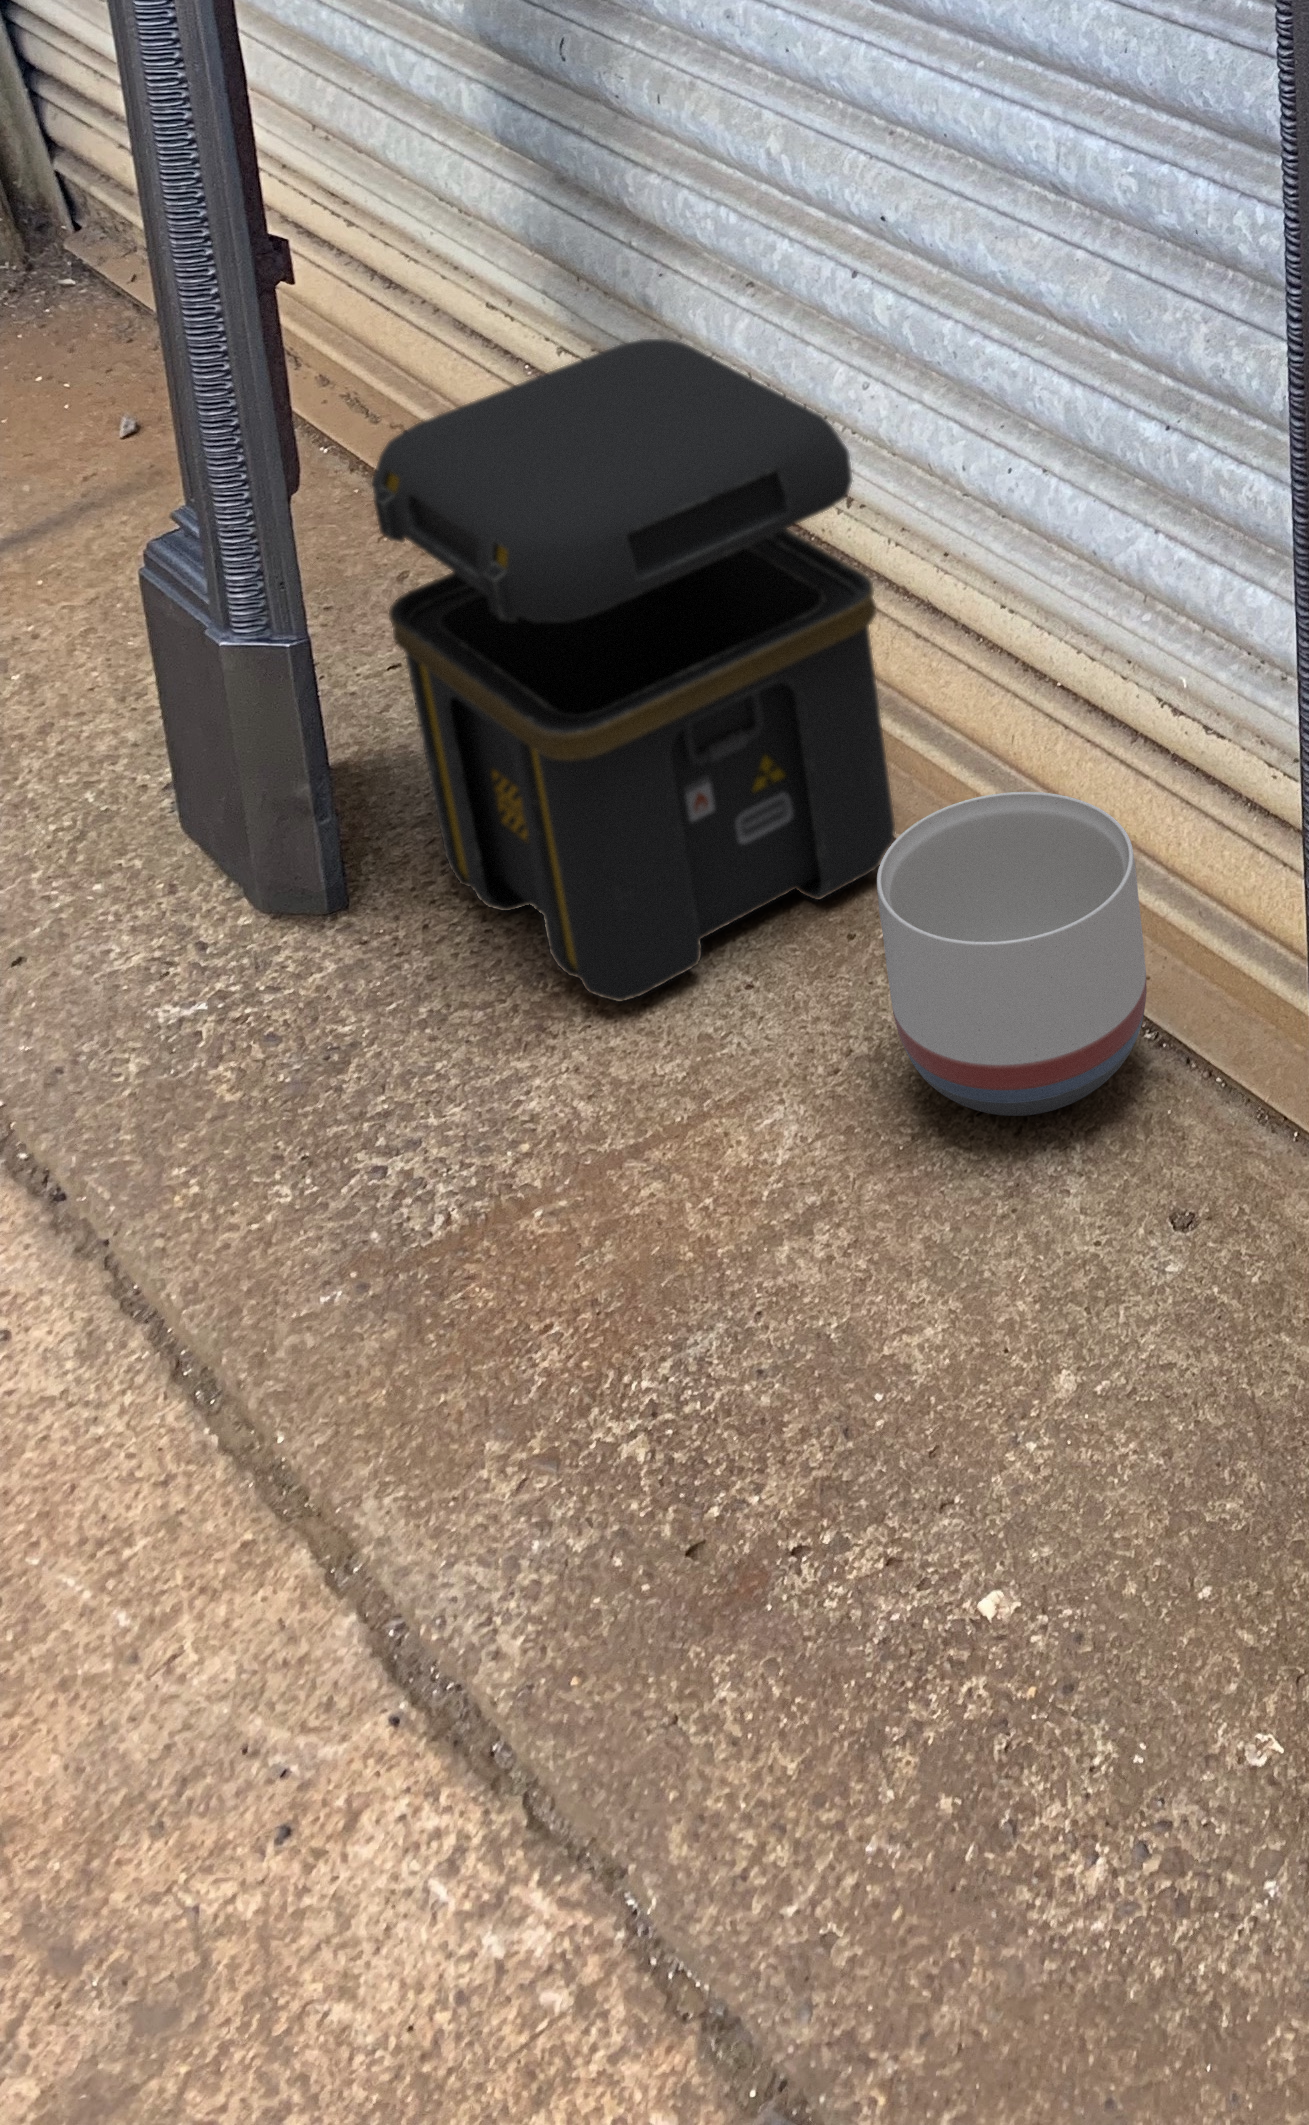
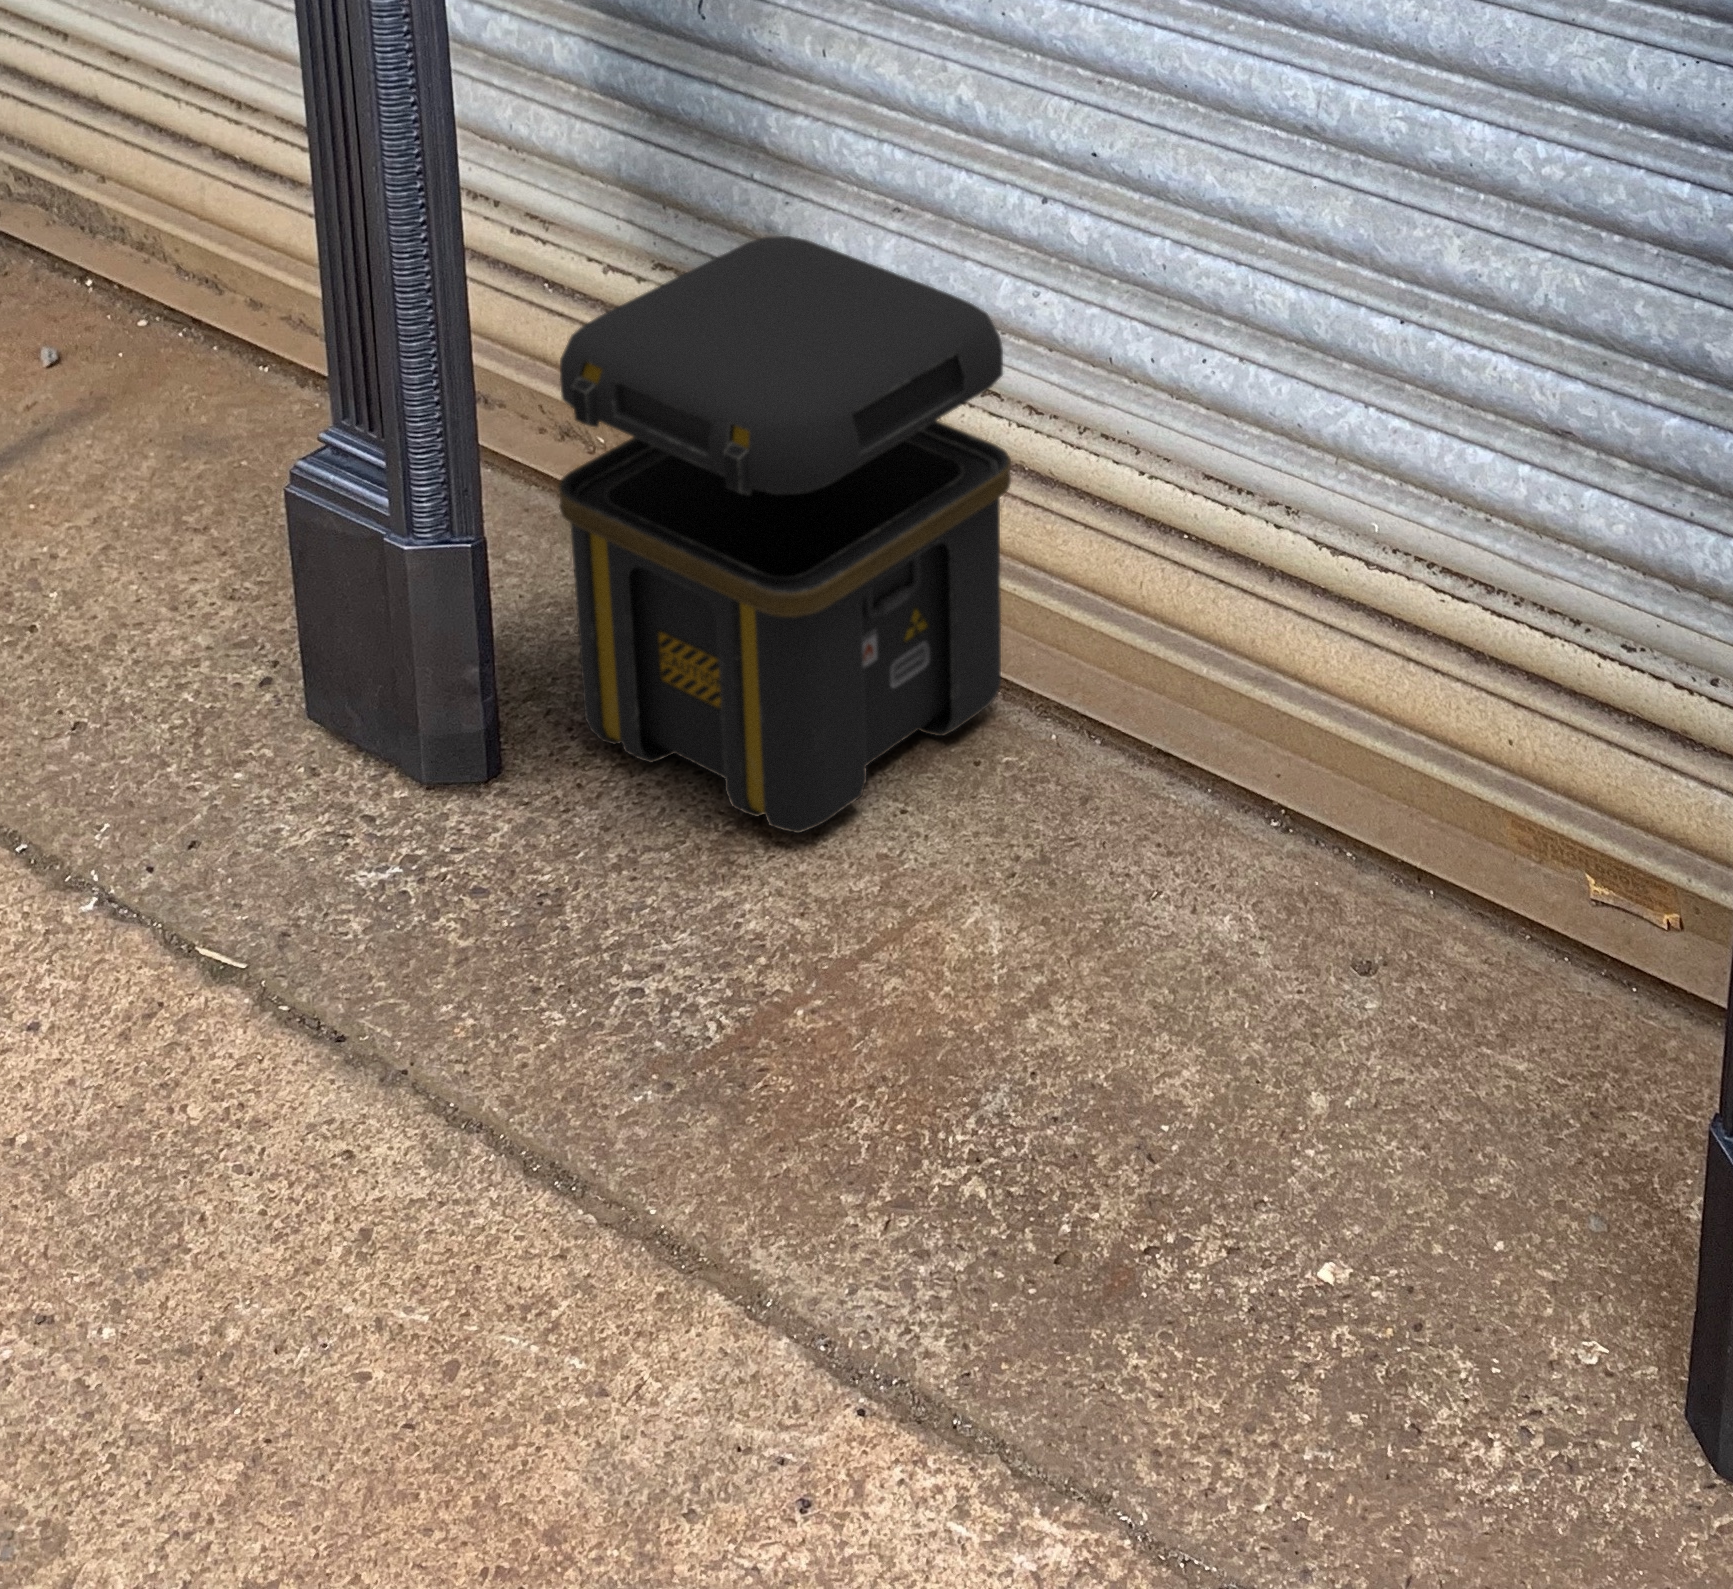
planter: present [877,792,1147,1116] -> none [1084,627,1307,901]

